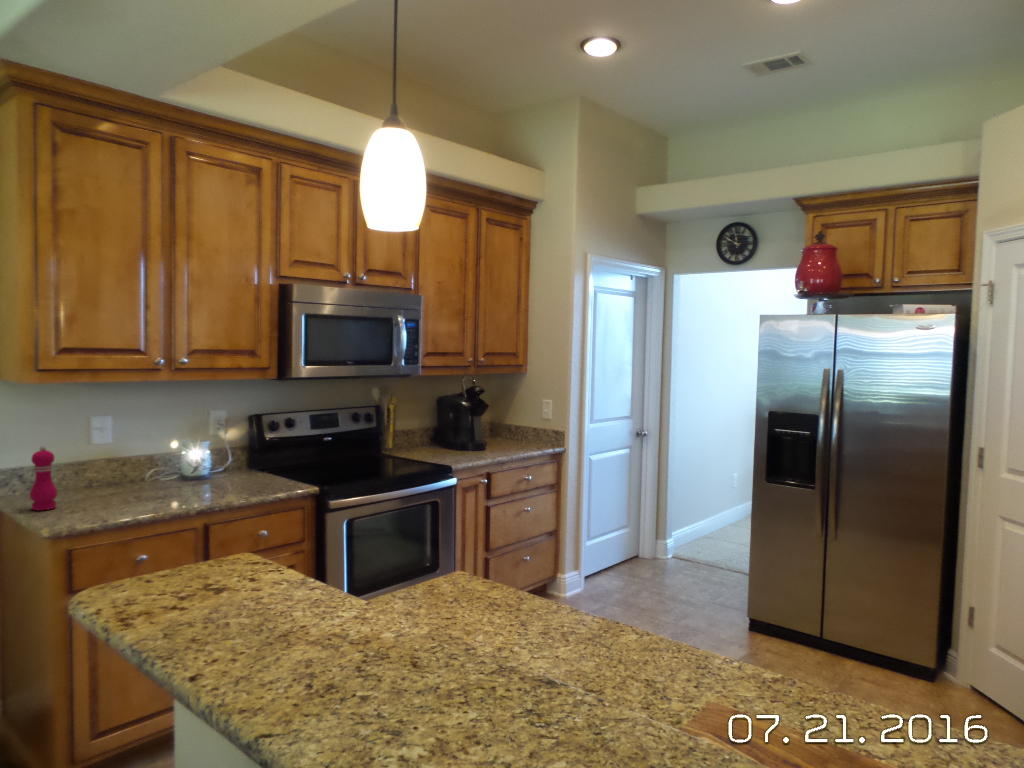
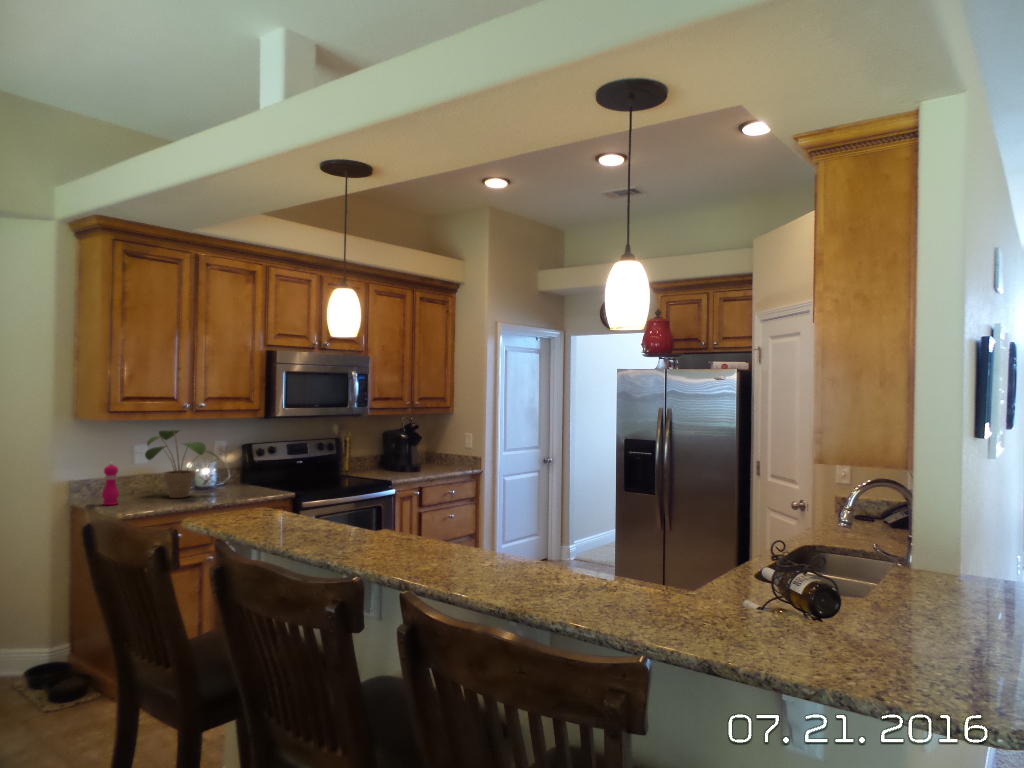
potted plant: none [99,395,209,496] -> present [145,430,218,498]

